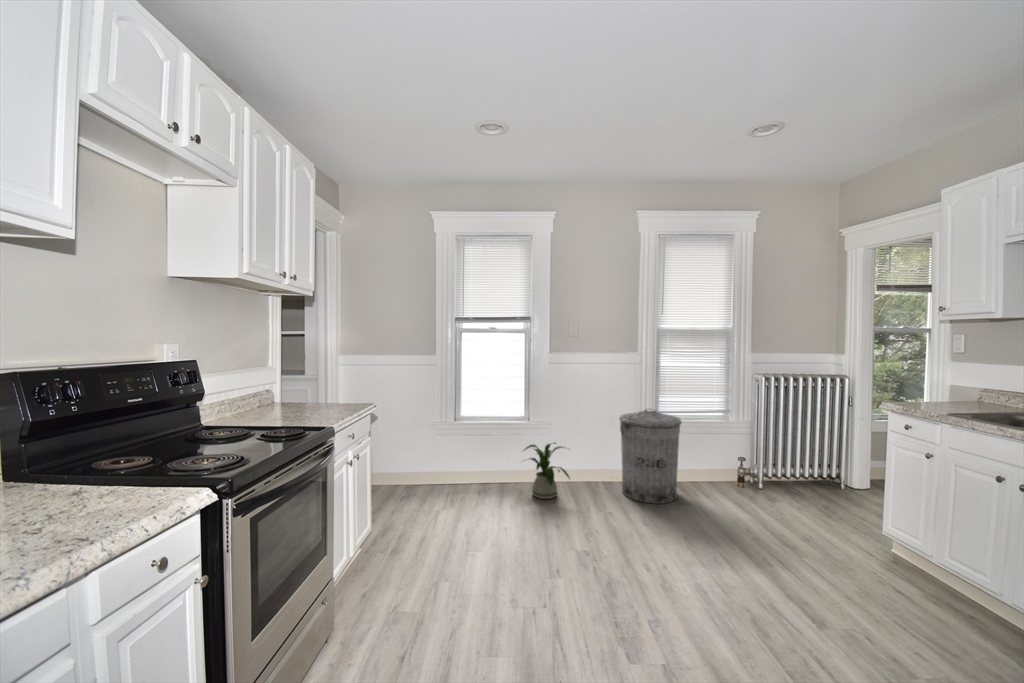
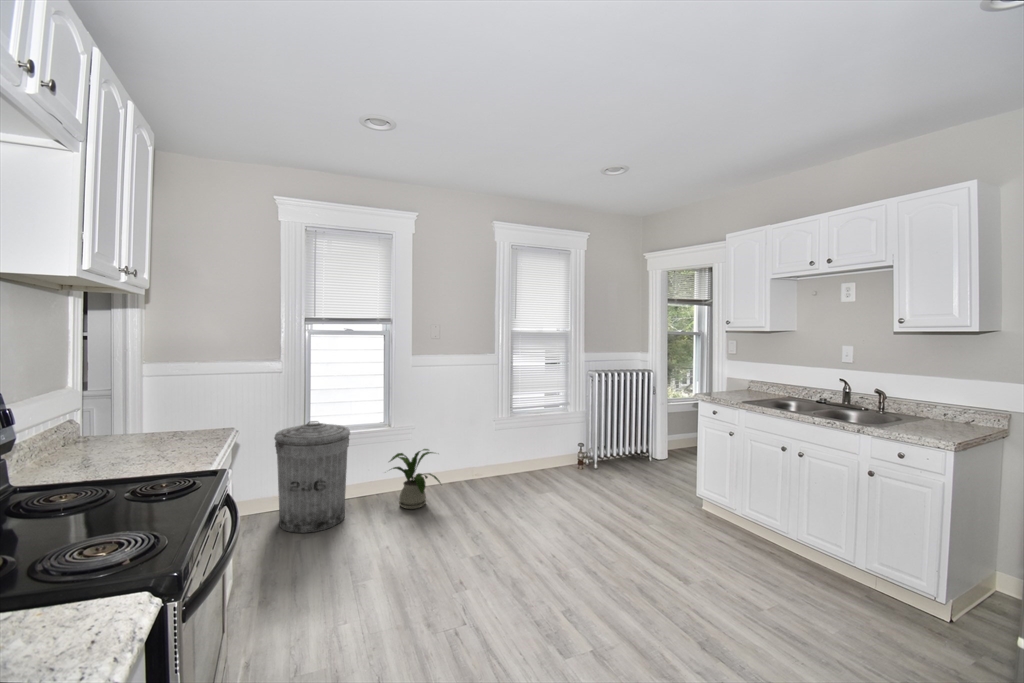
trash can: present [619,409,682,504] -> present [274,421,350,533]

